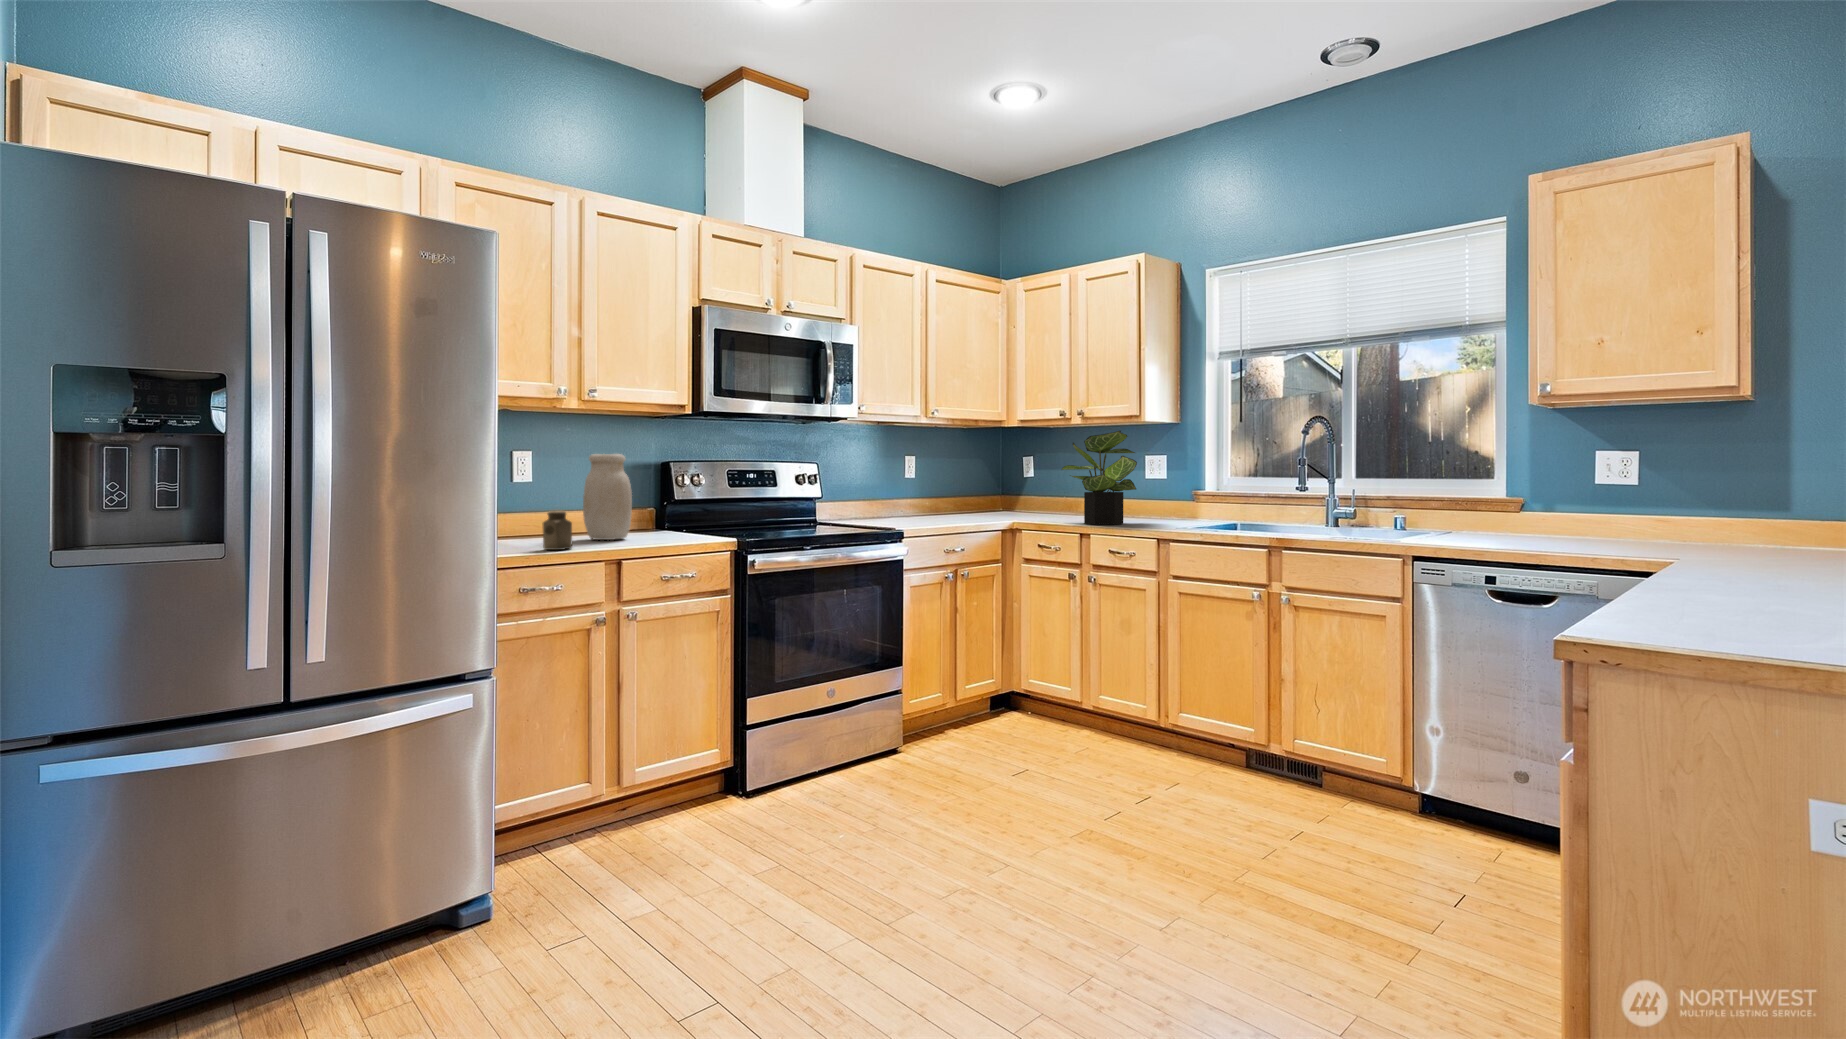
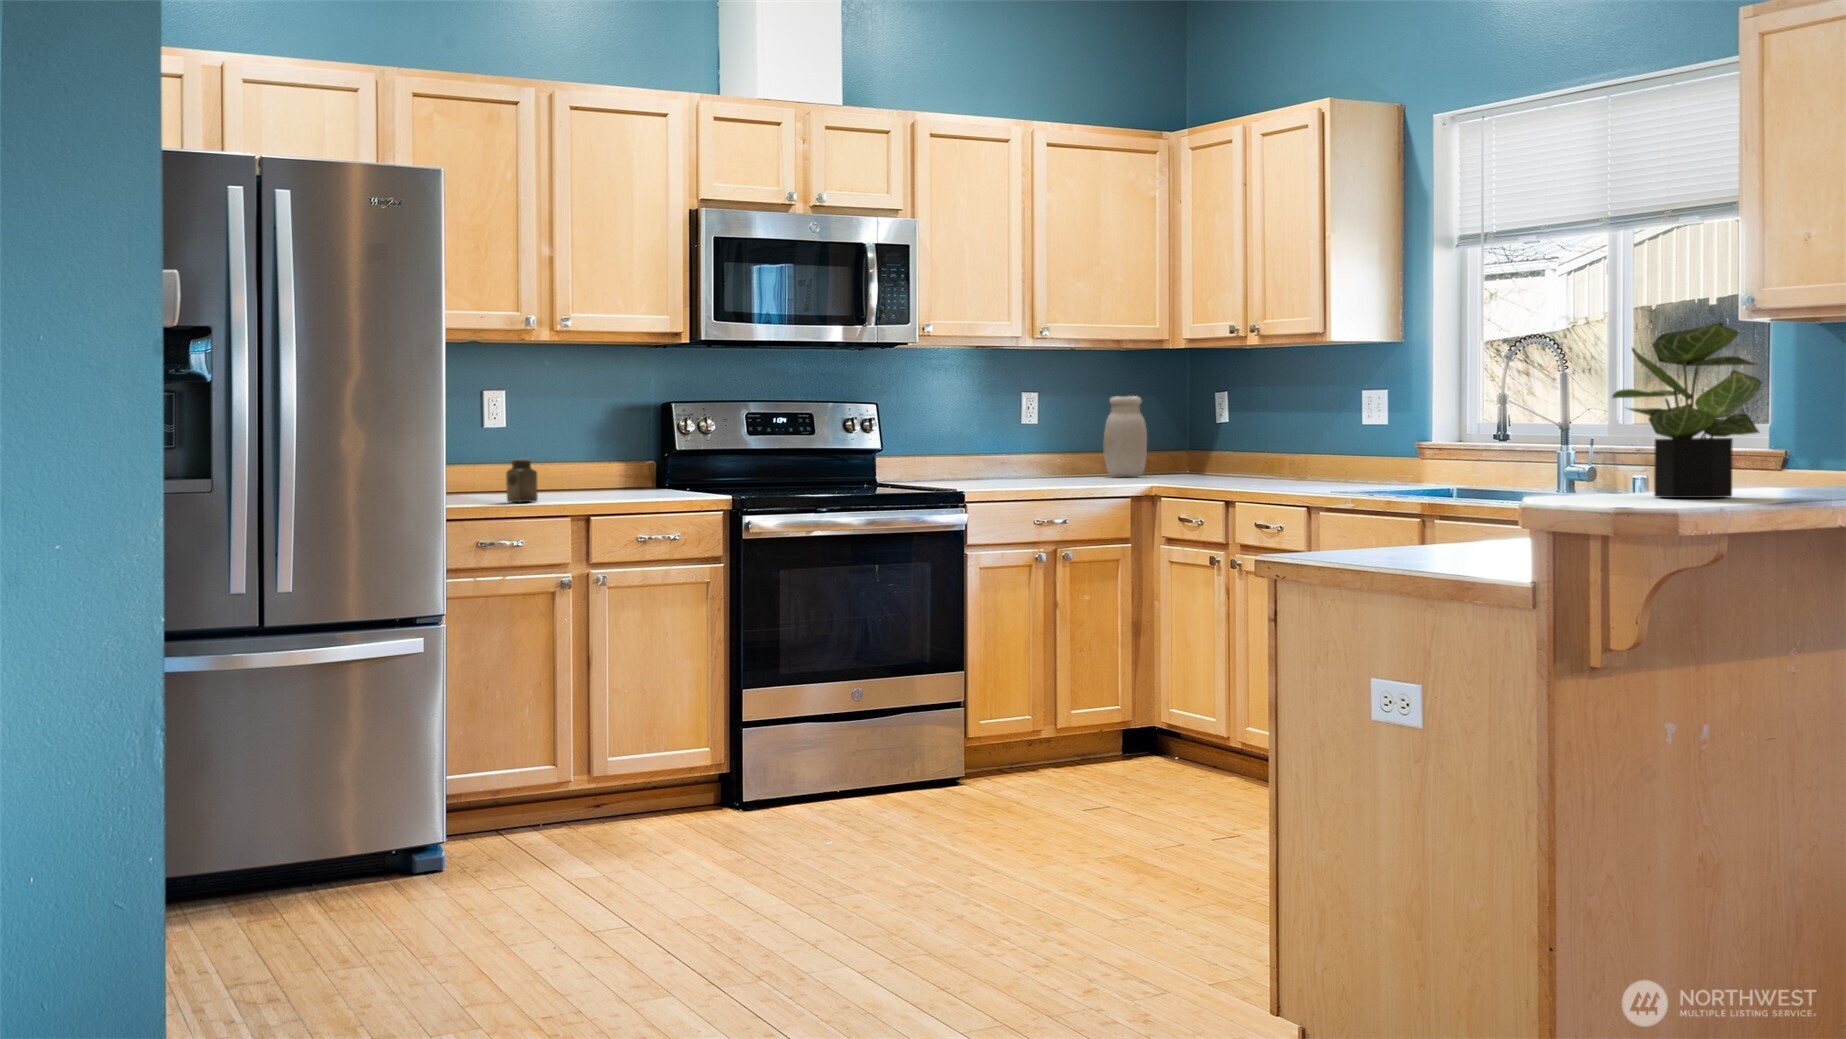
potted plant: present [1062,431,1137,525] -> present [1612,323,1761,498]
jar: present [583,454,632,540] -> present [1104,396,1147,477]

